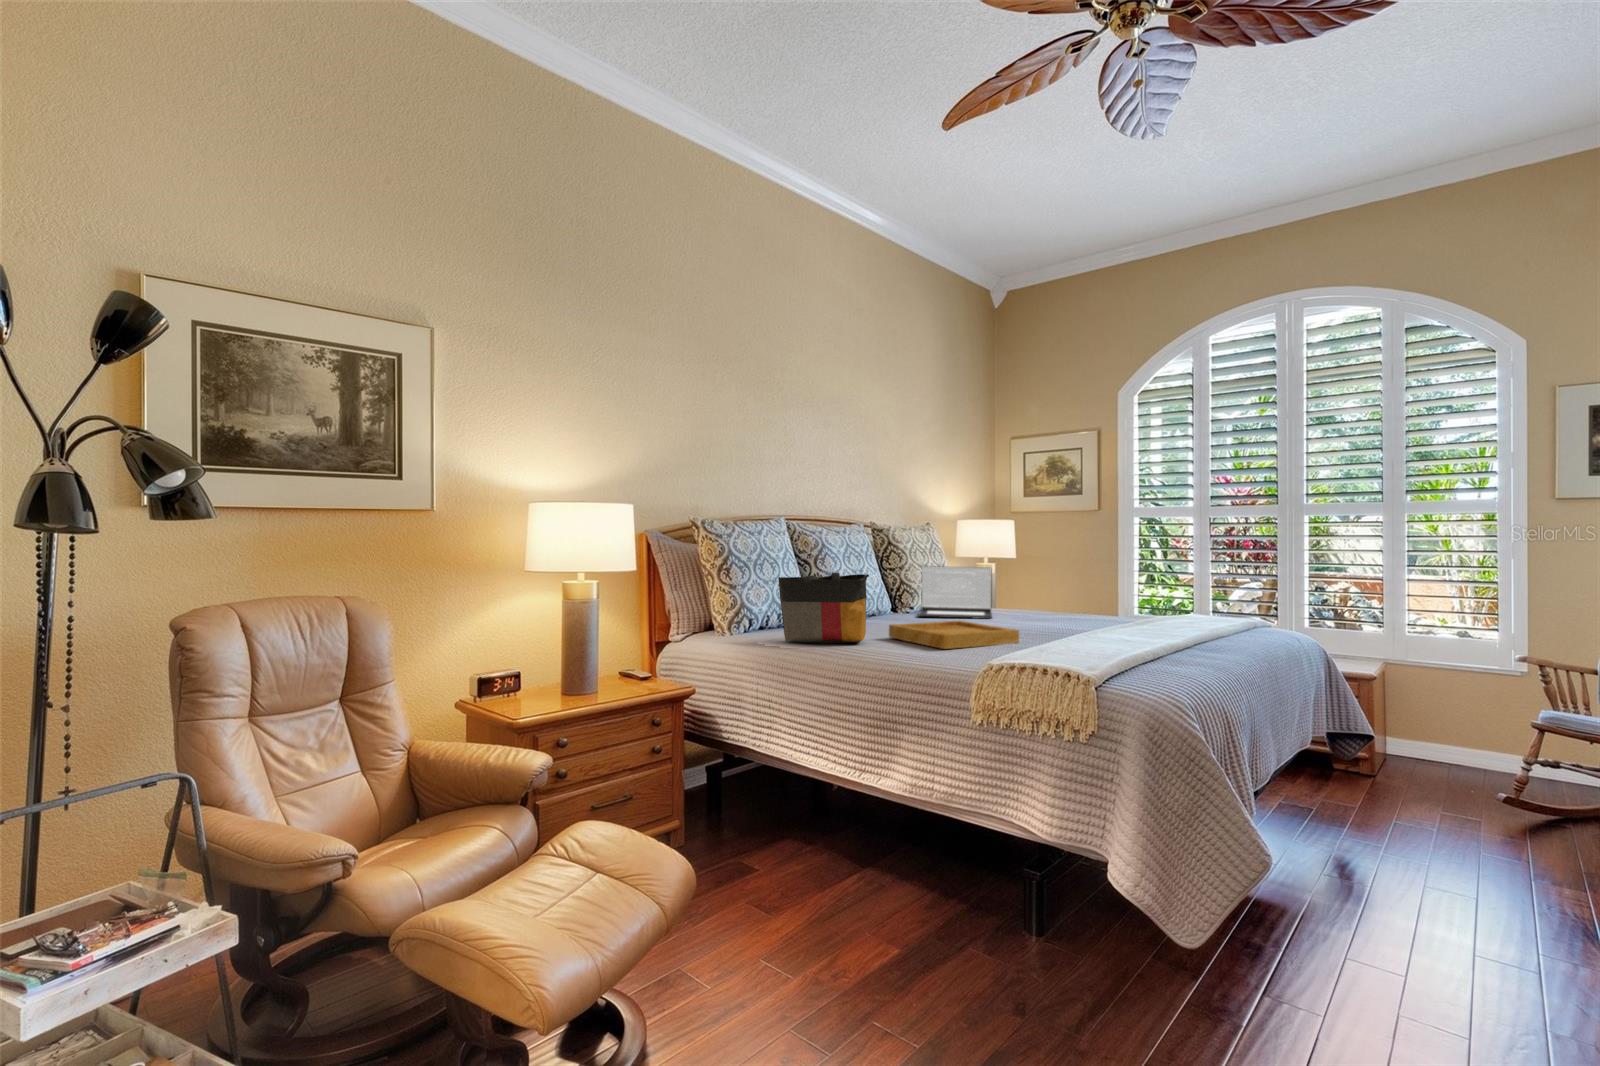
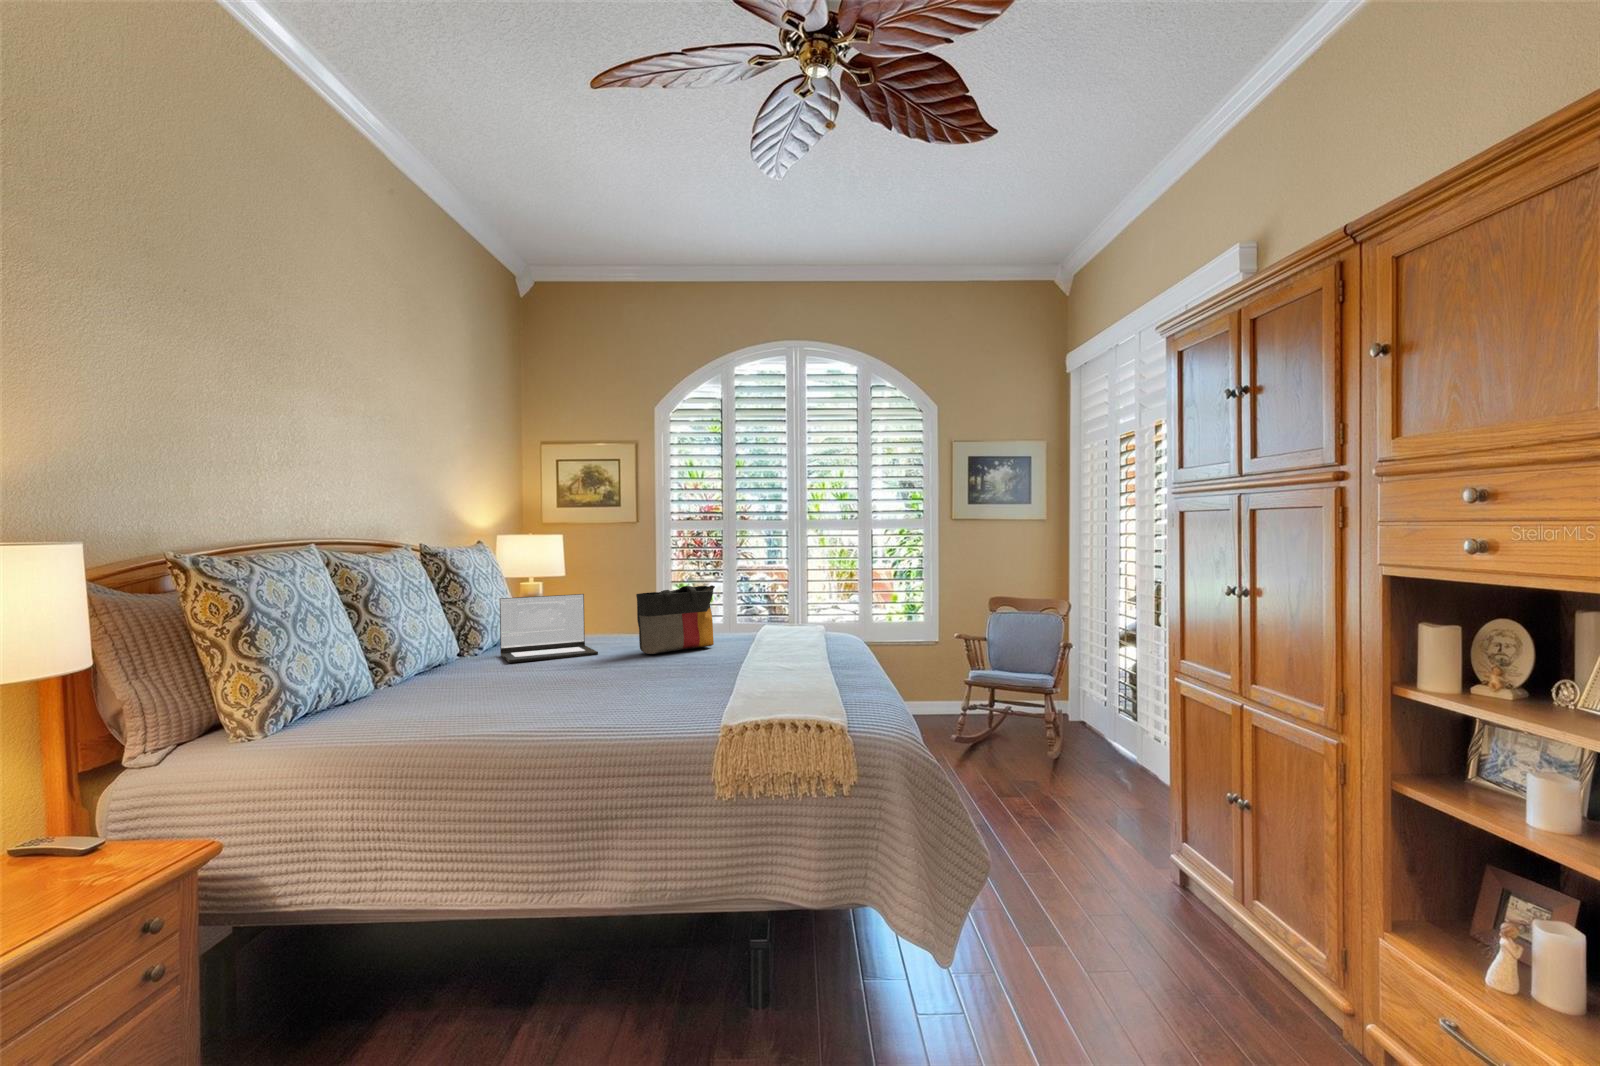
tote bag: present [778,573,869,643] -> present [636,585,715,654]
tray: present [889,621,1019,649] -> none [528,666,686,709]

